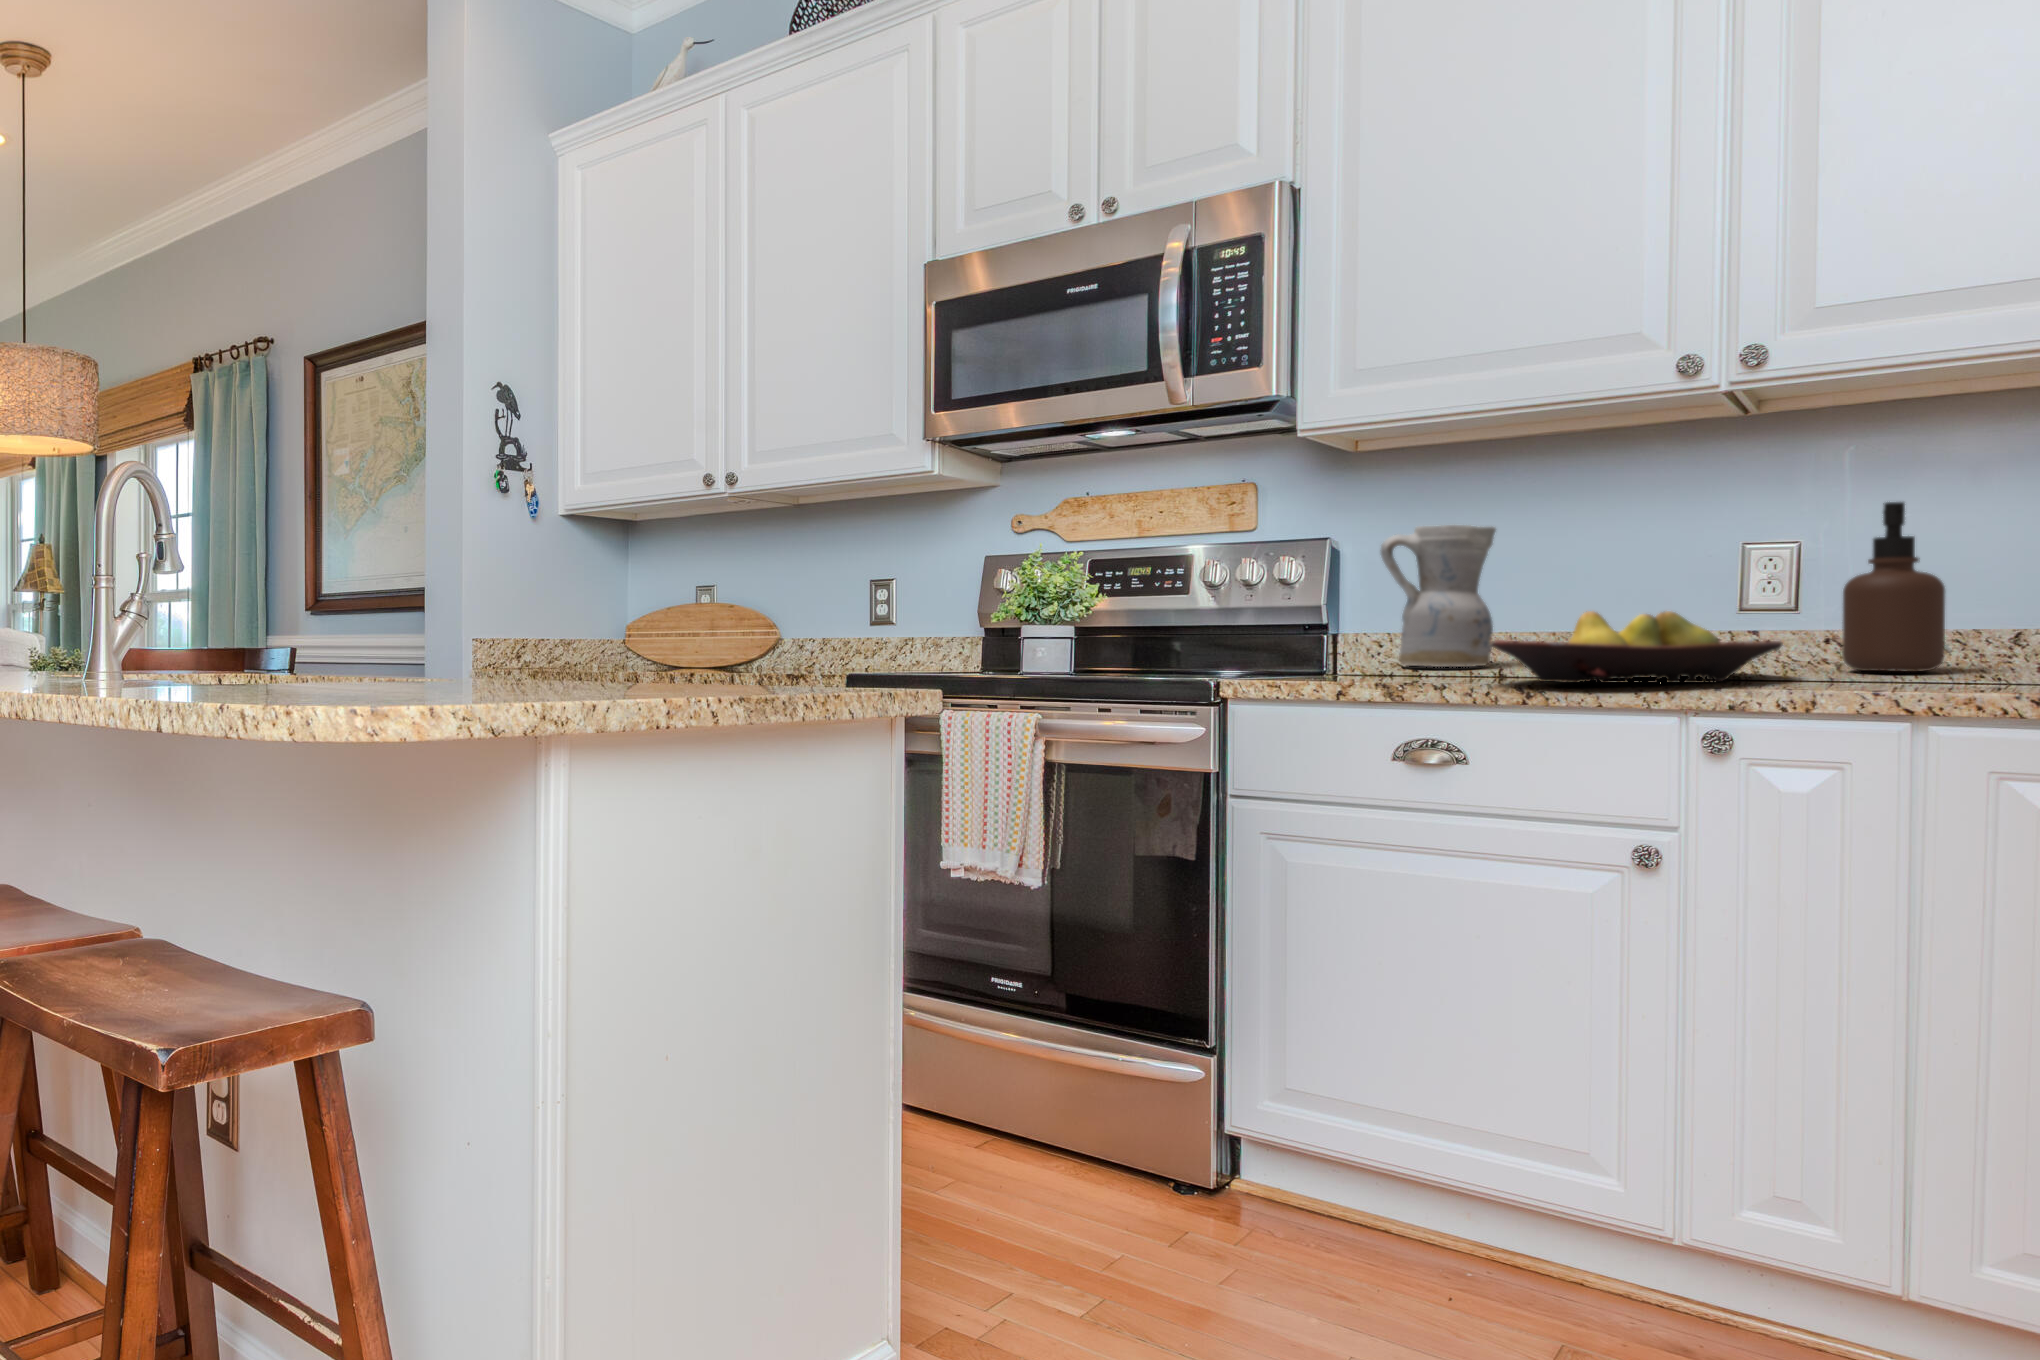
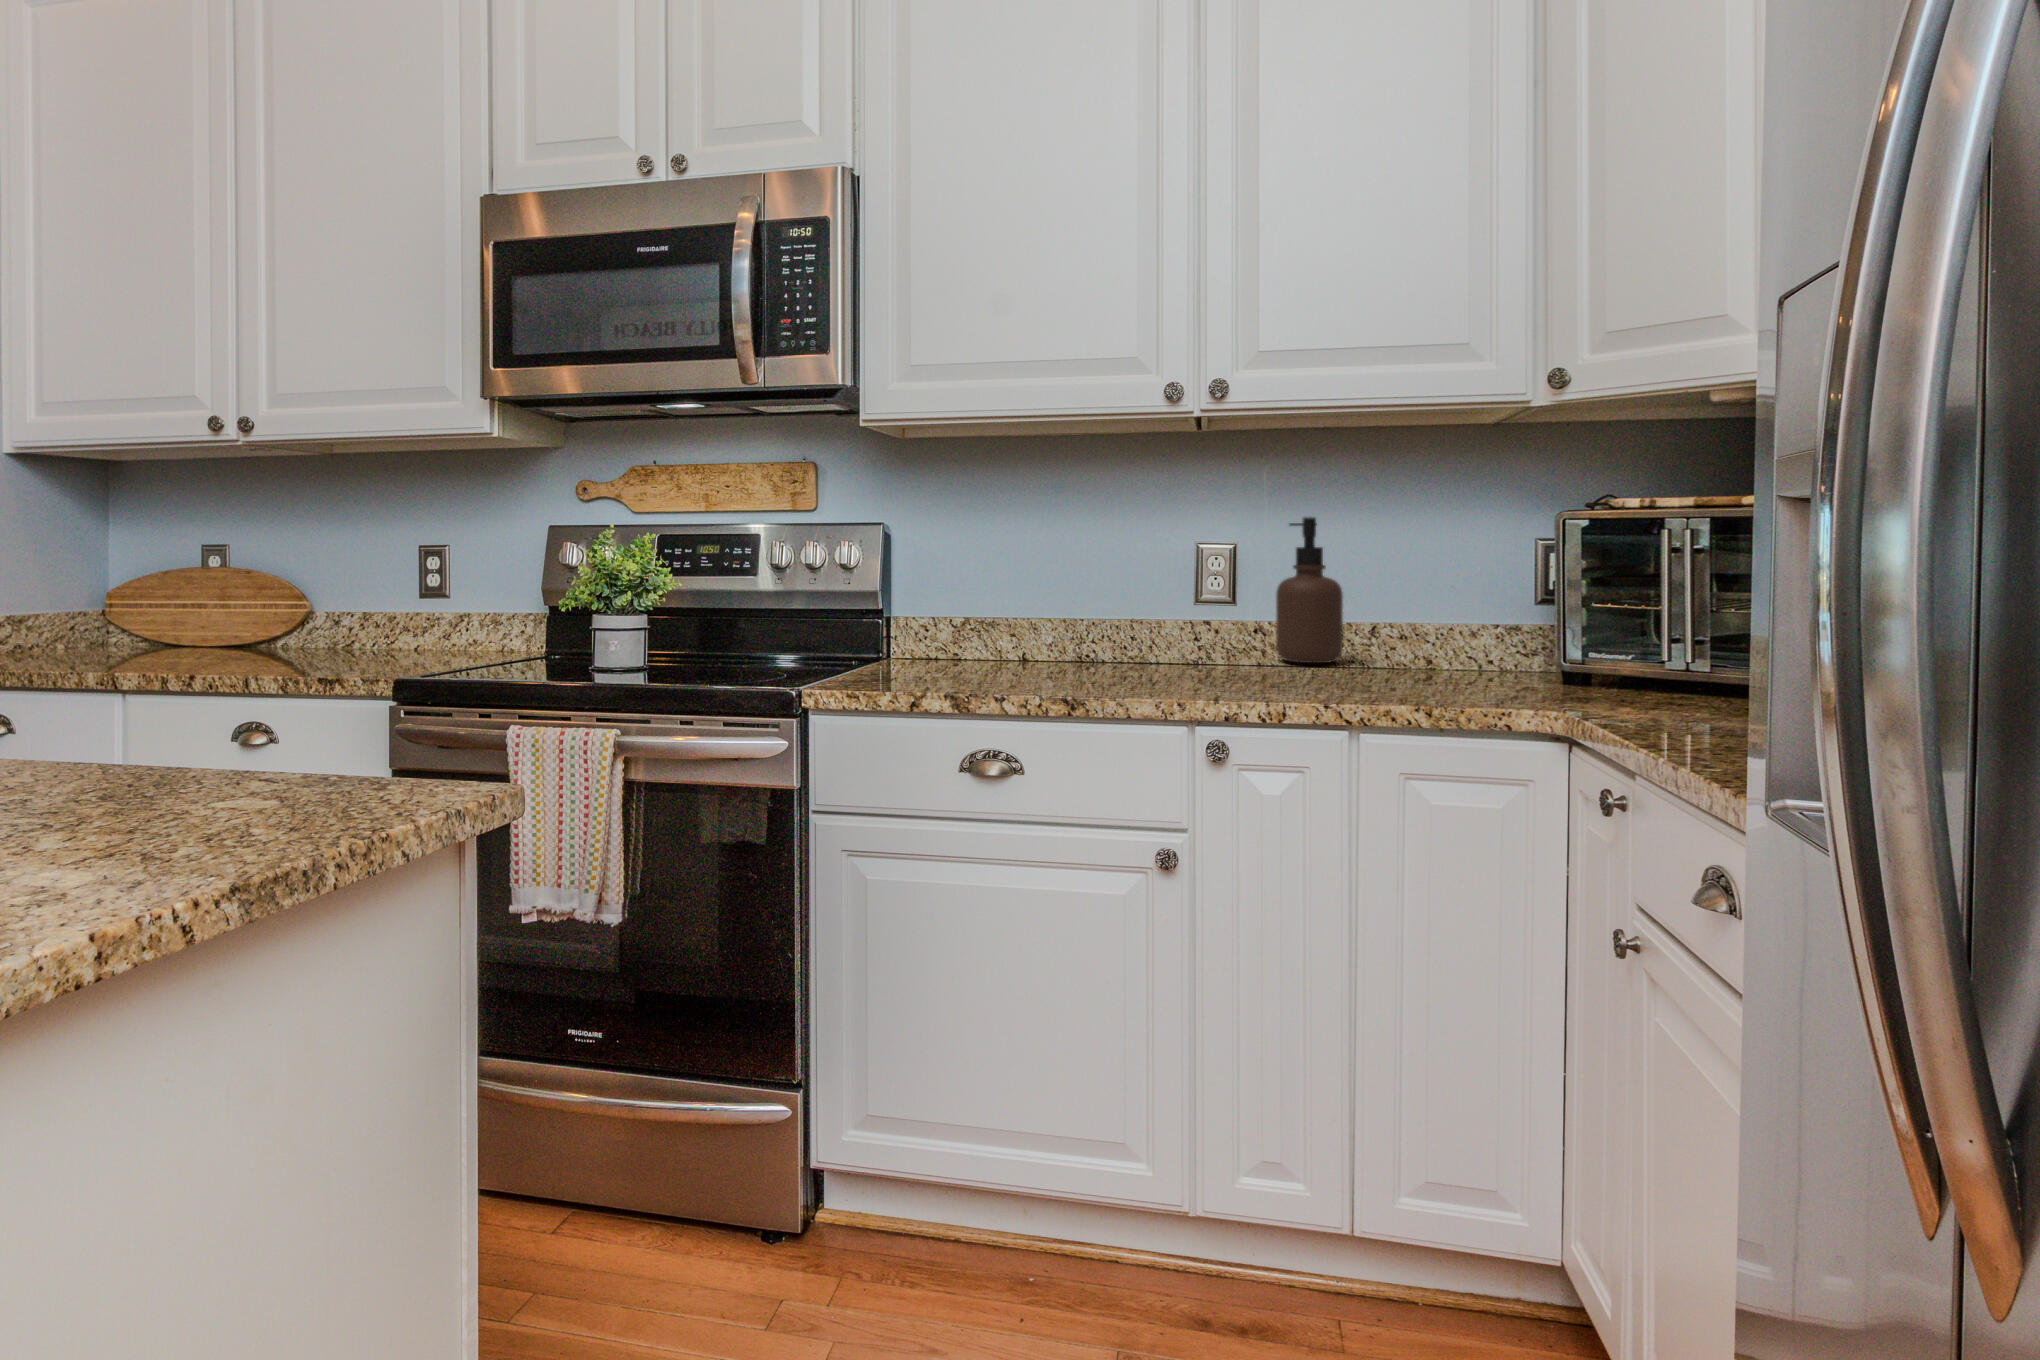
ceramic pitcher: present [1380,525,1496,667] -> none [931,518,1025,657]
fruit bowl: present [1491,611,1782,683] -> none [1034,613,1245,687]

